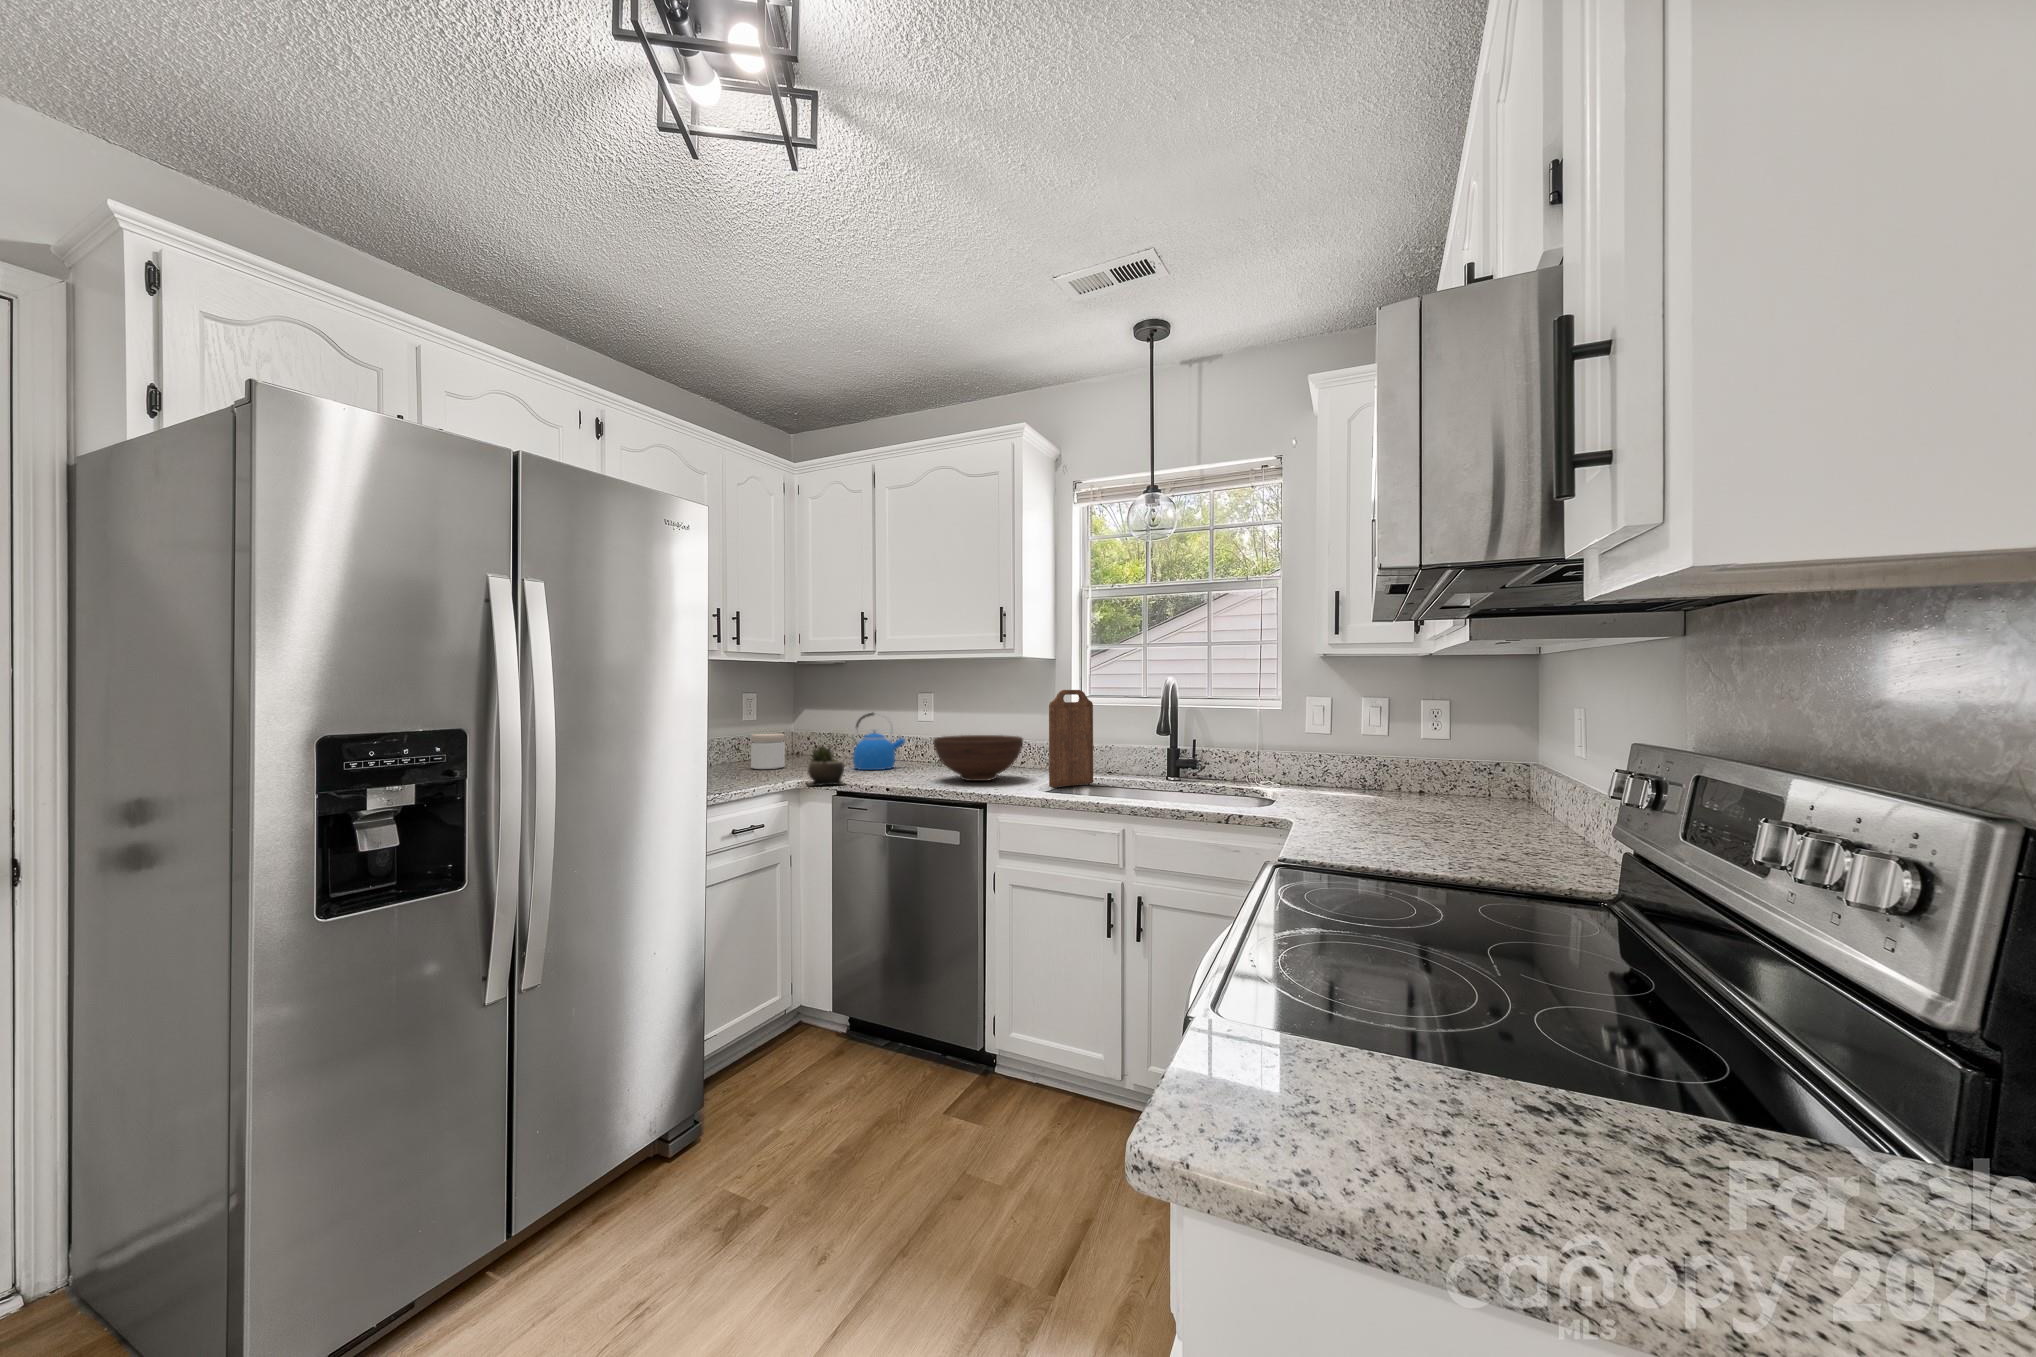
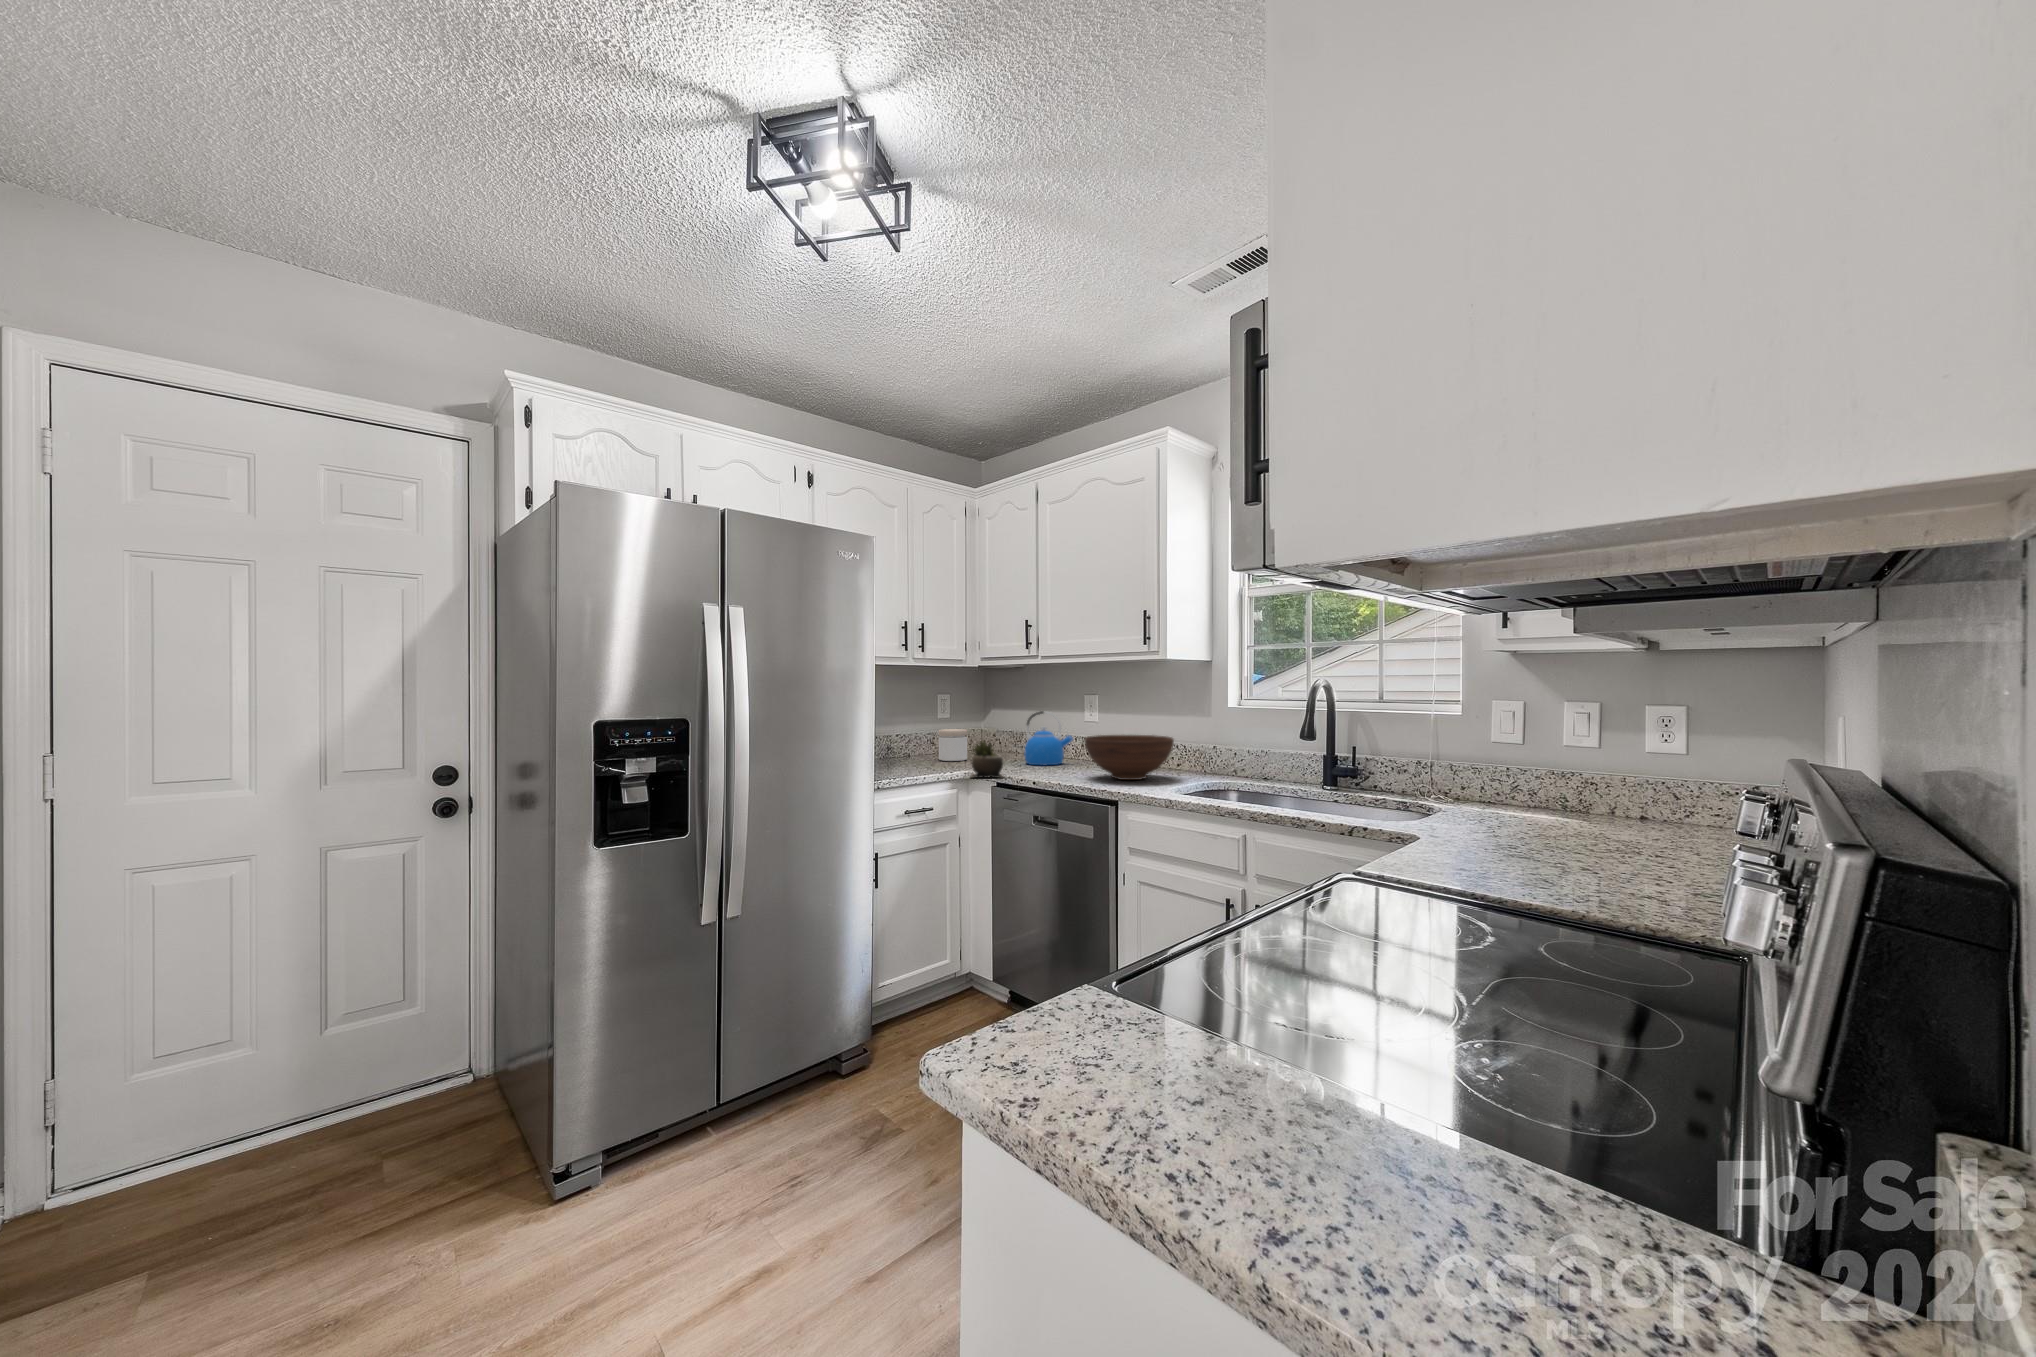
cutting board: present [1049,690,1093,787] -> none [1190,691,1242,790]

